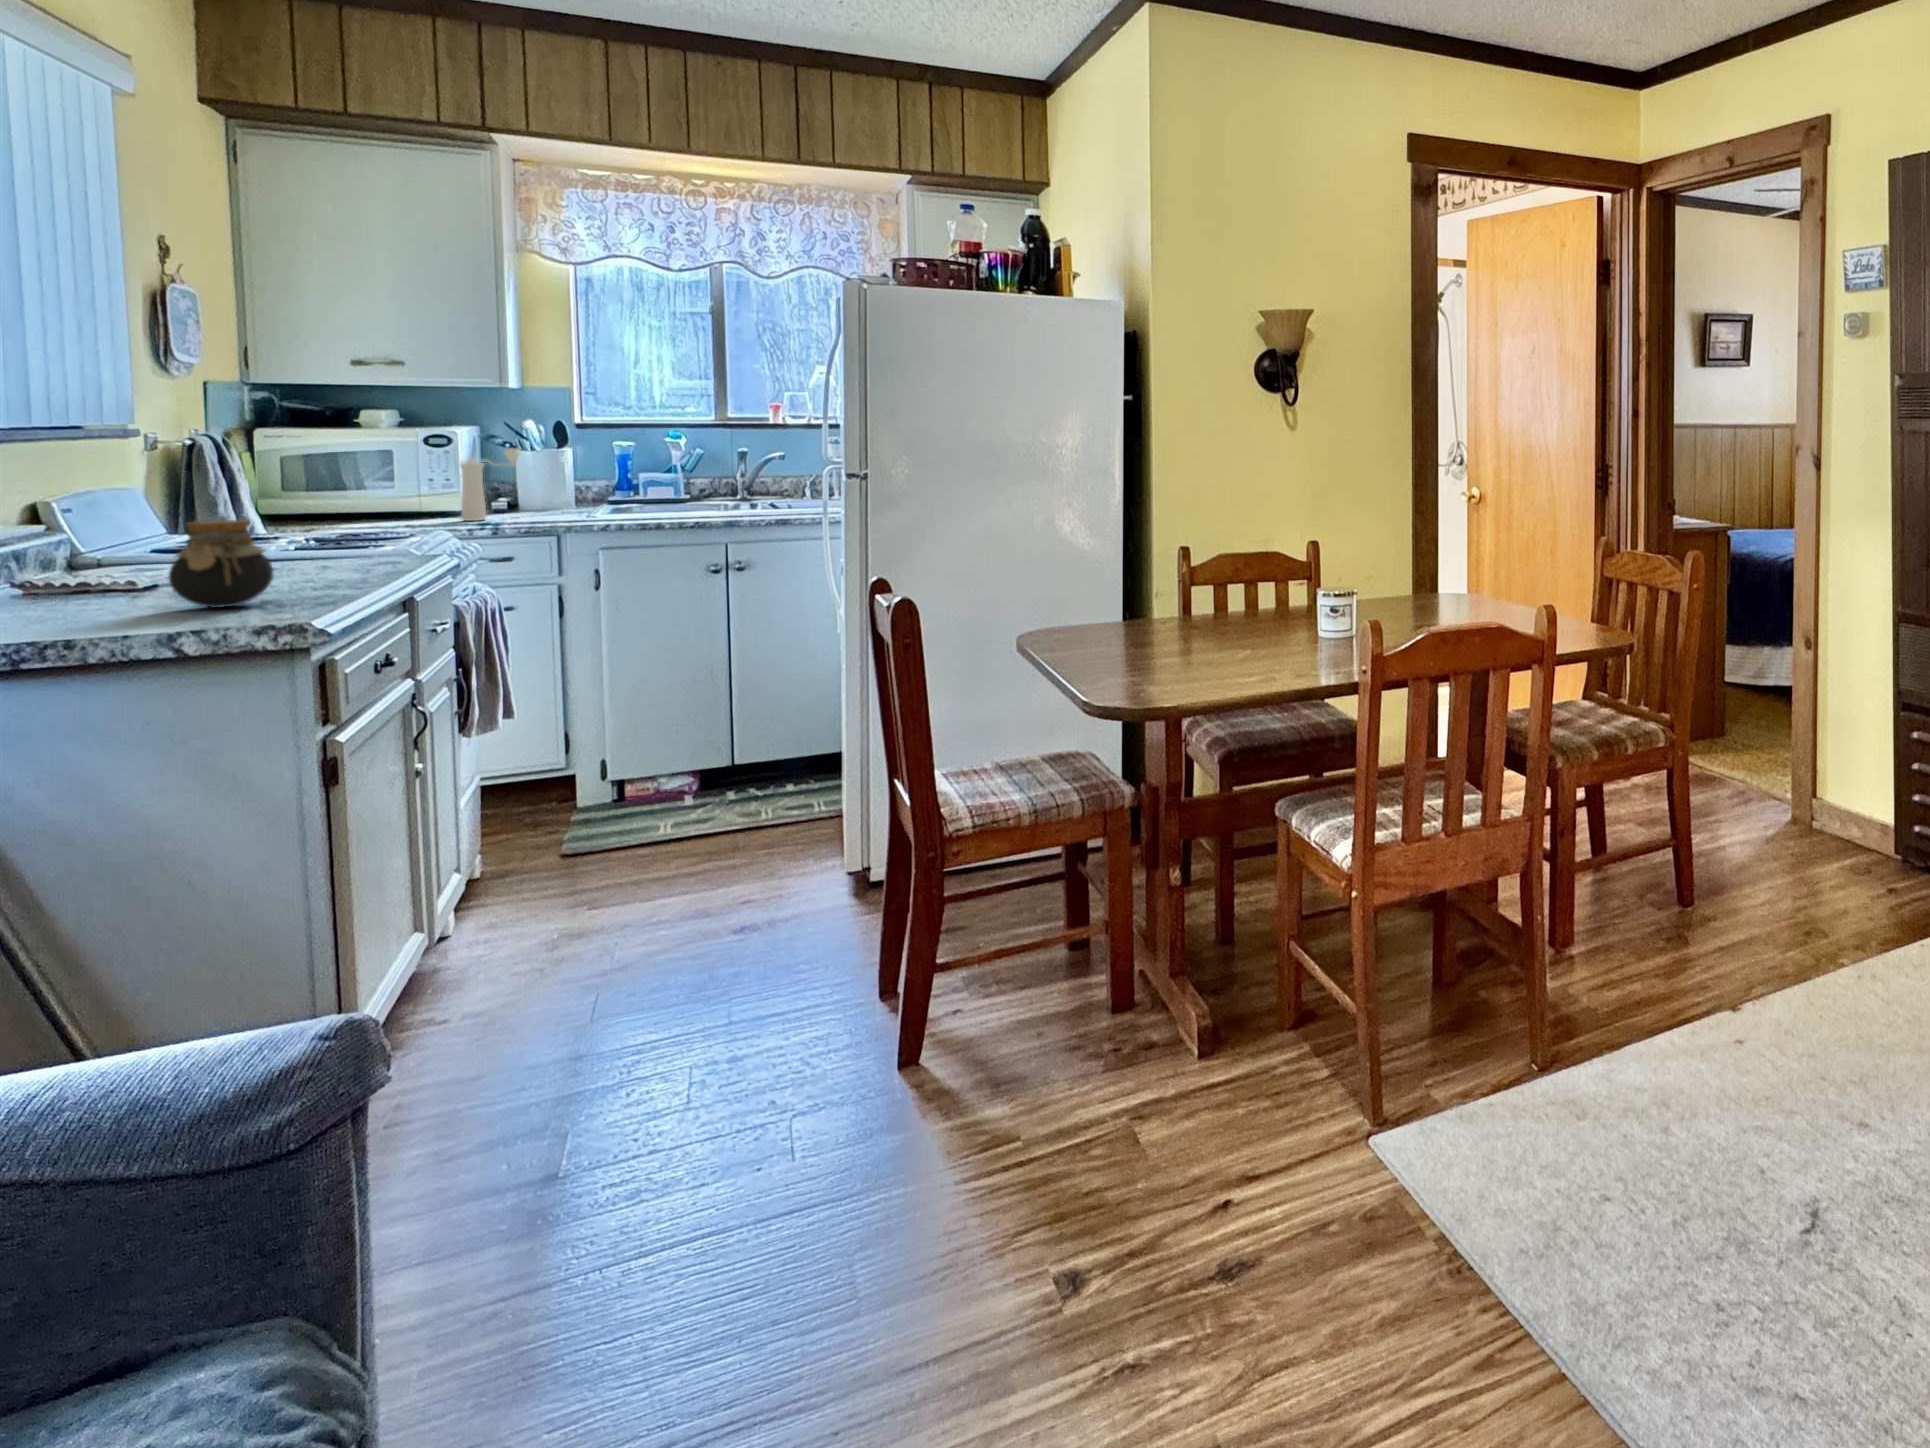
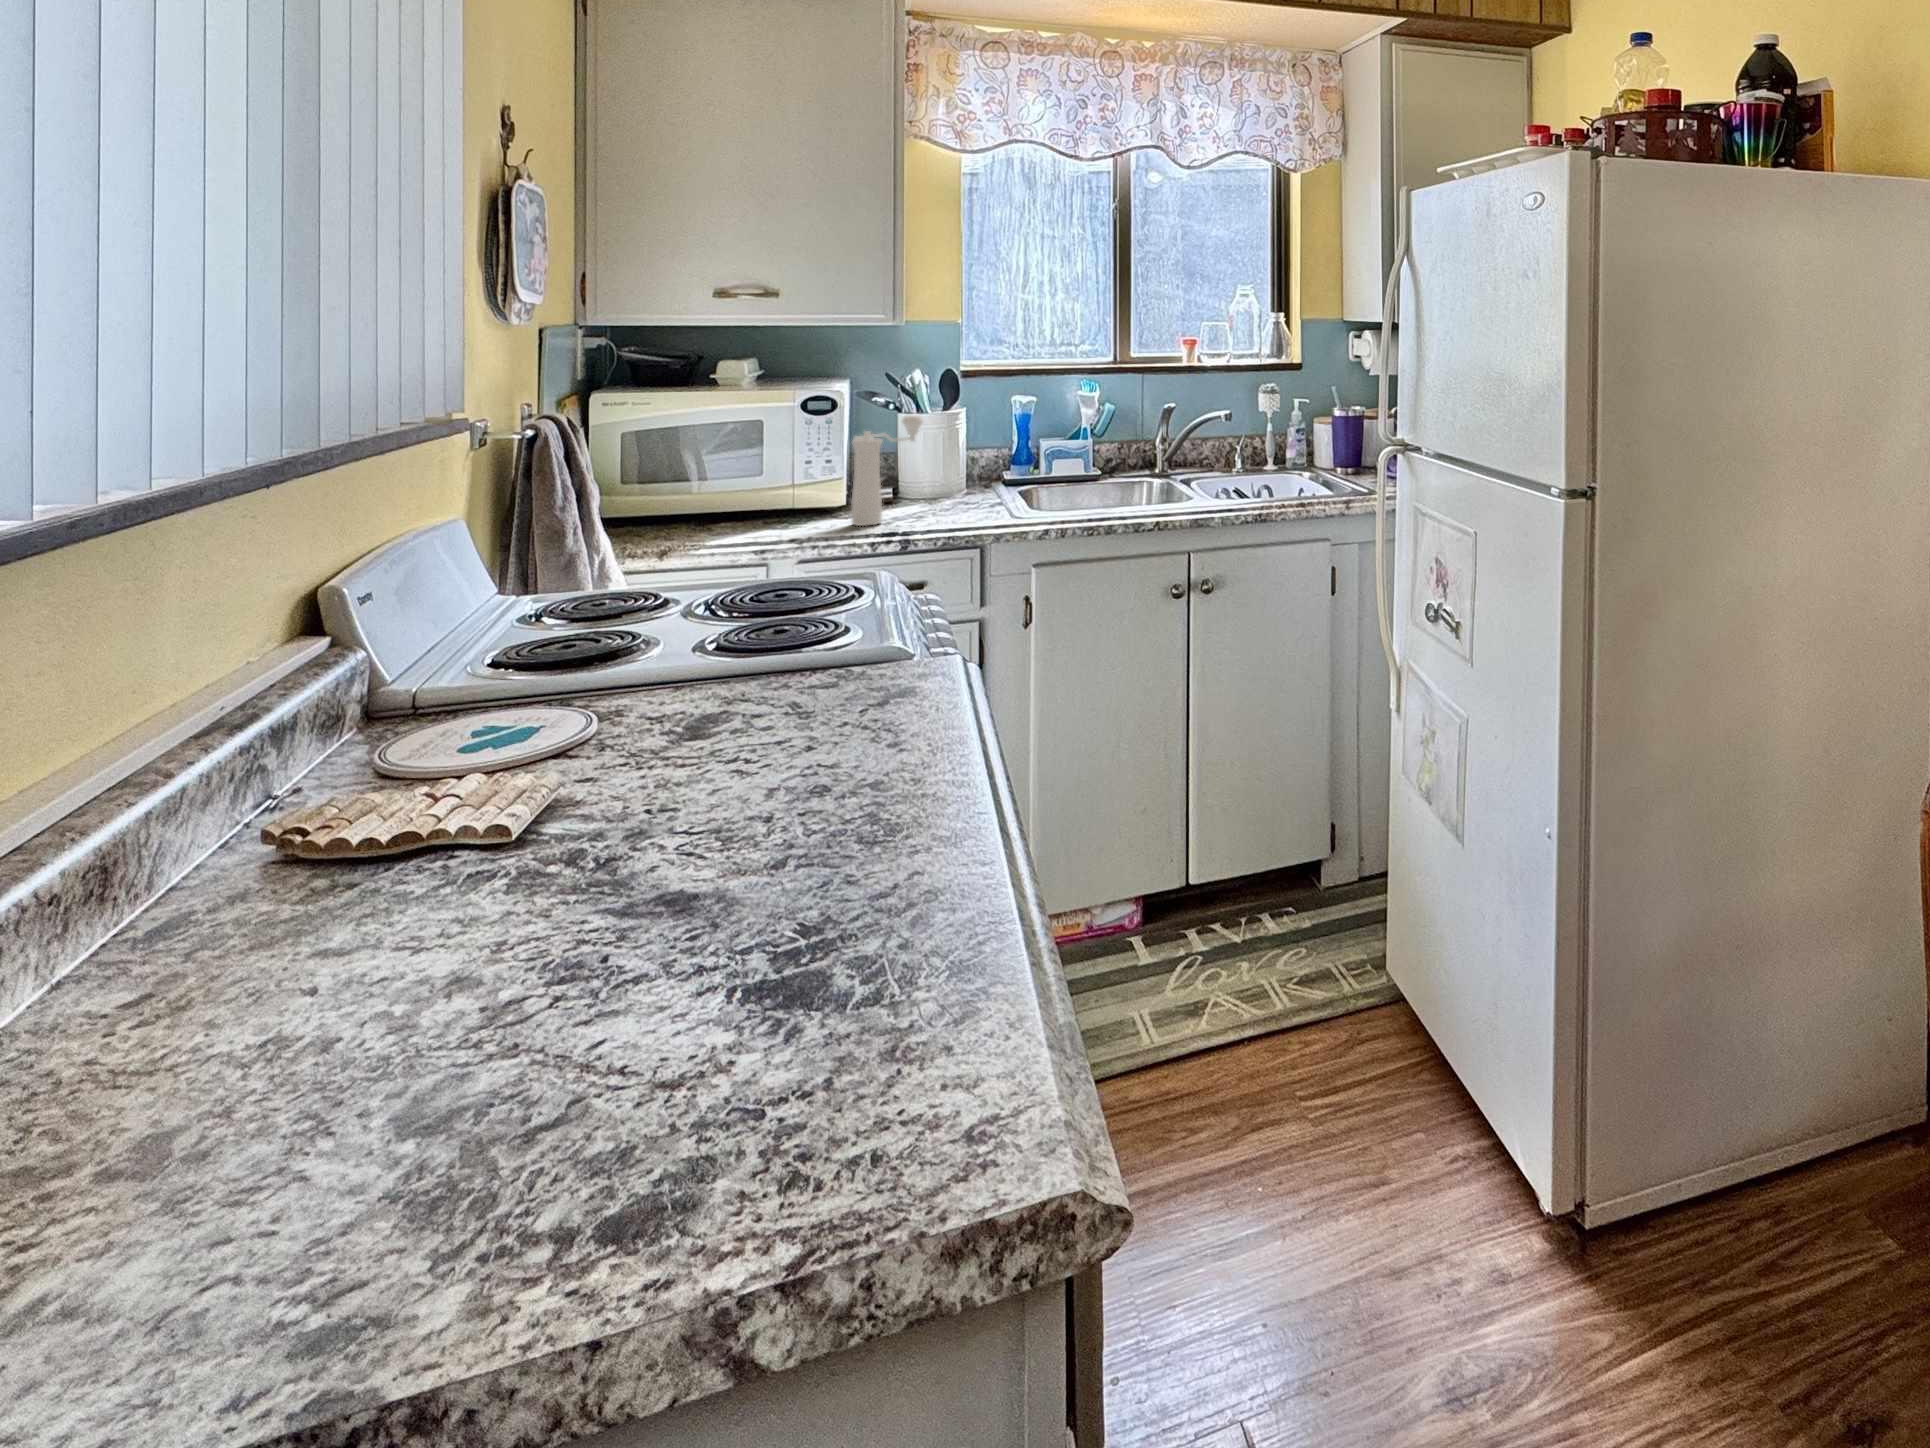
jar: present [169,520,274,608] -> none [625,734,838,988]

